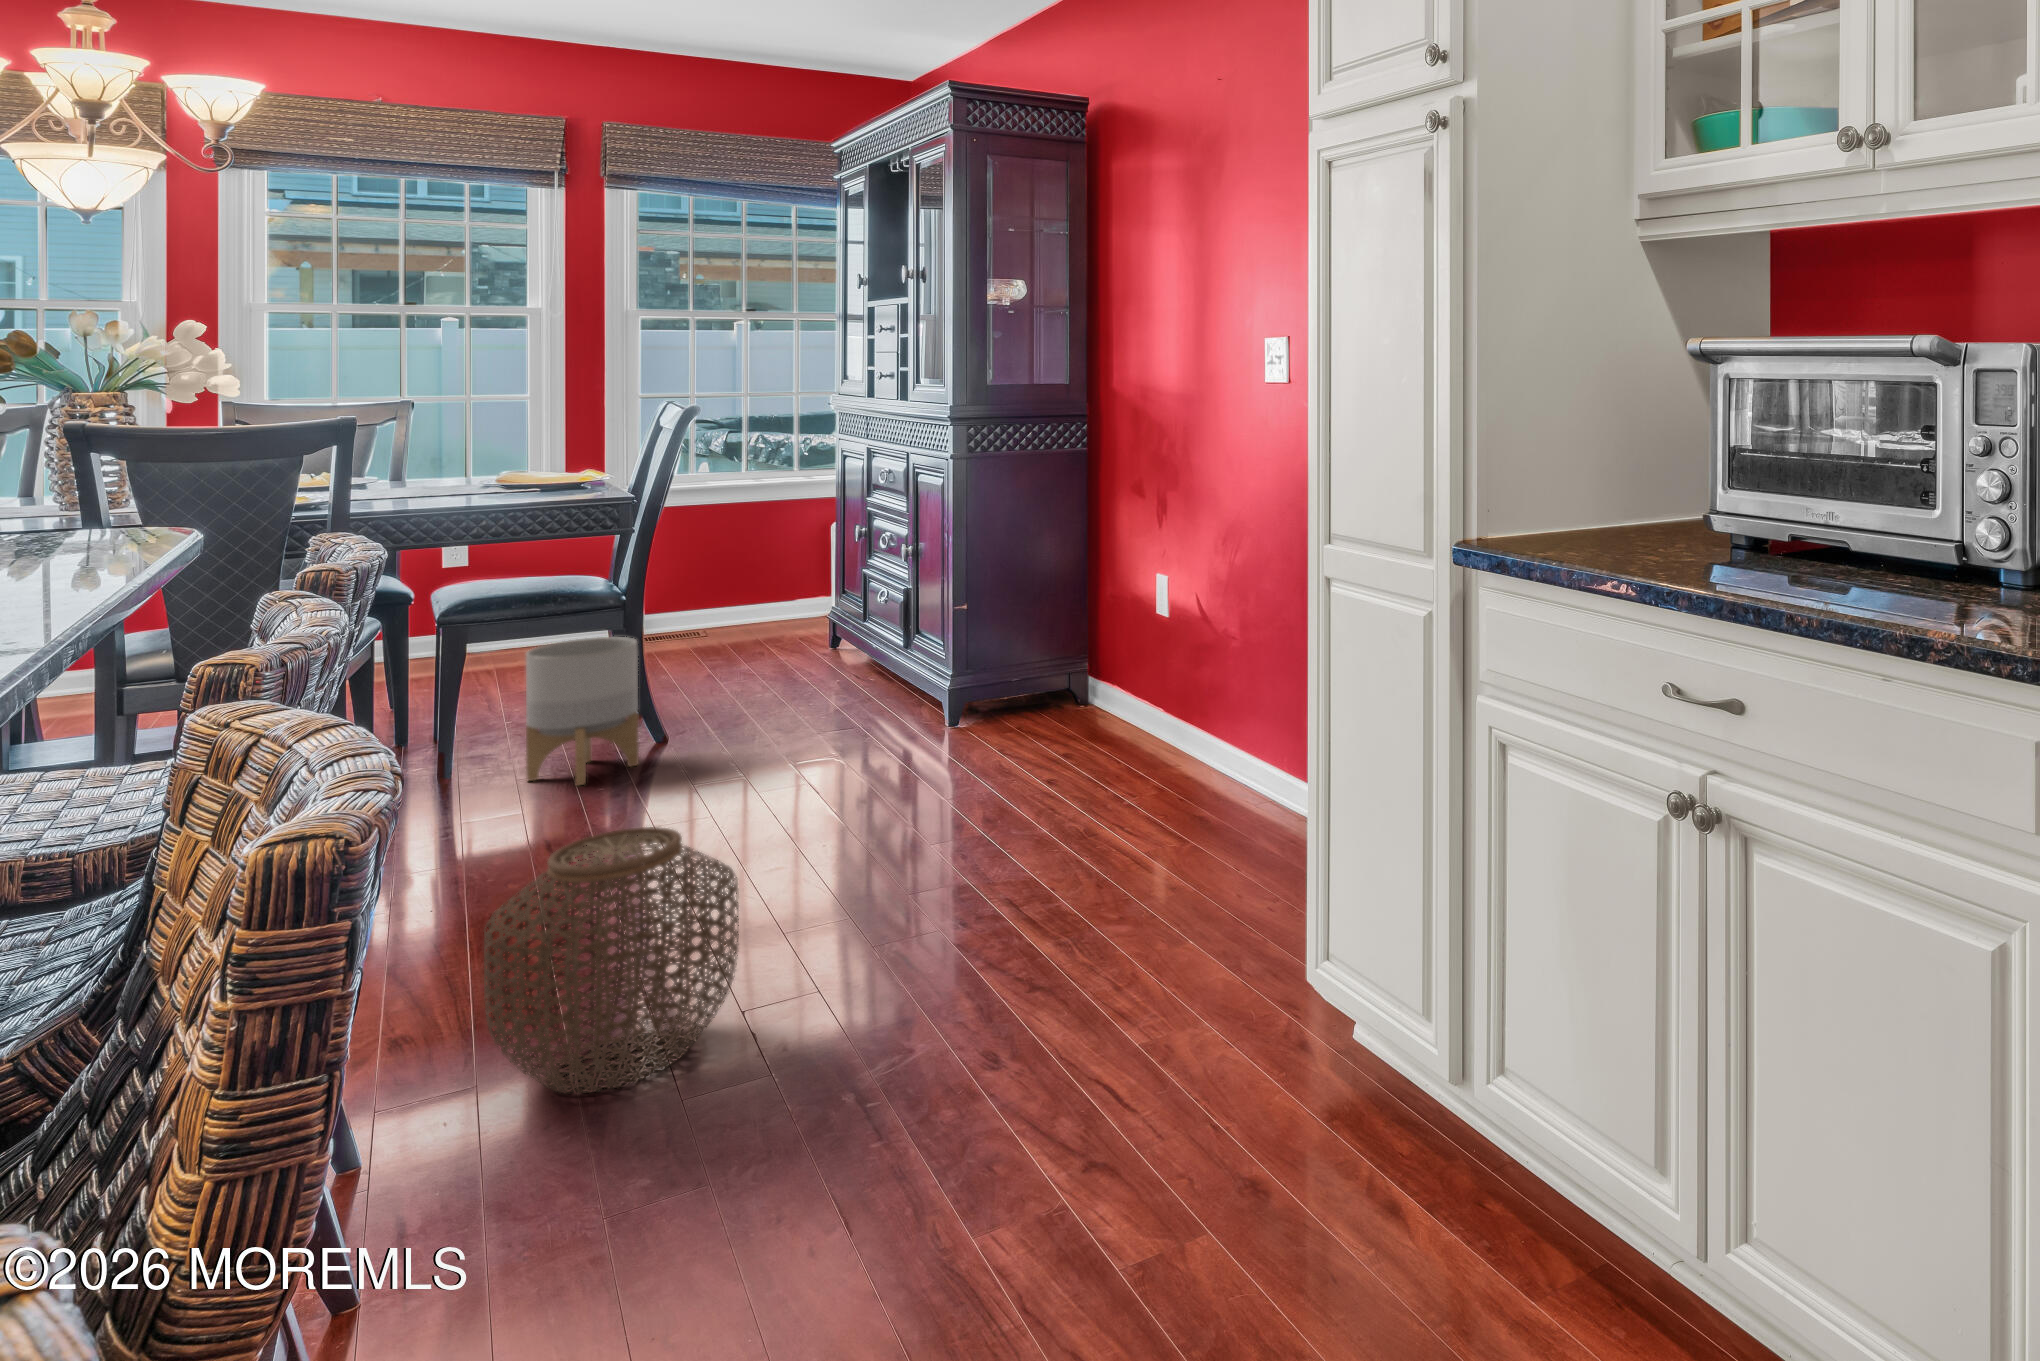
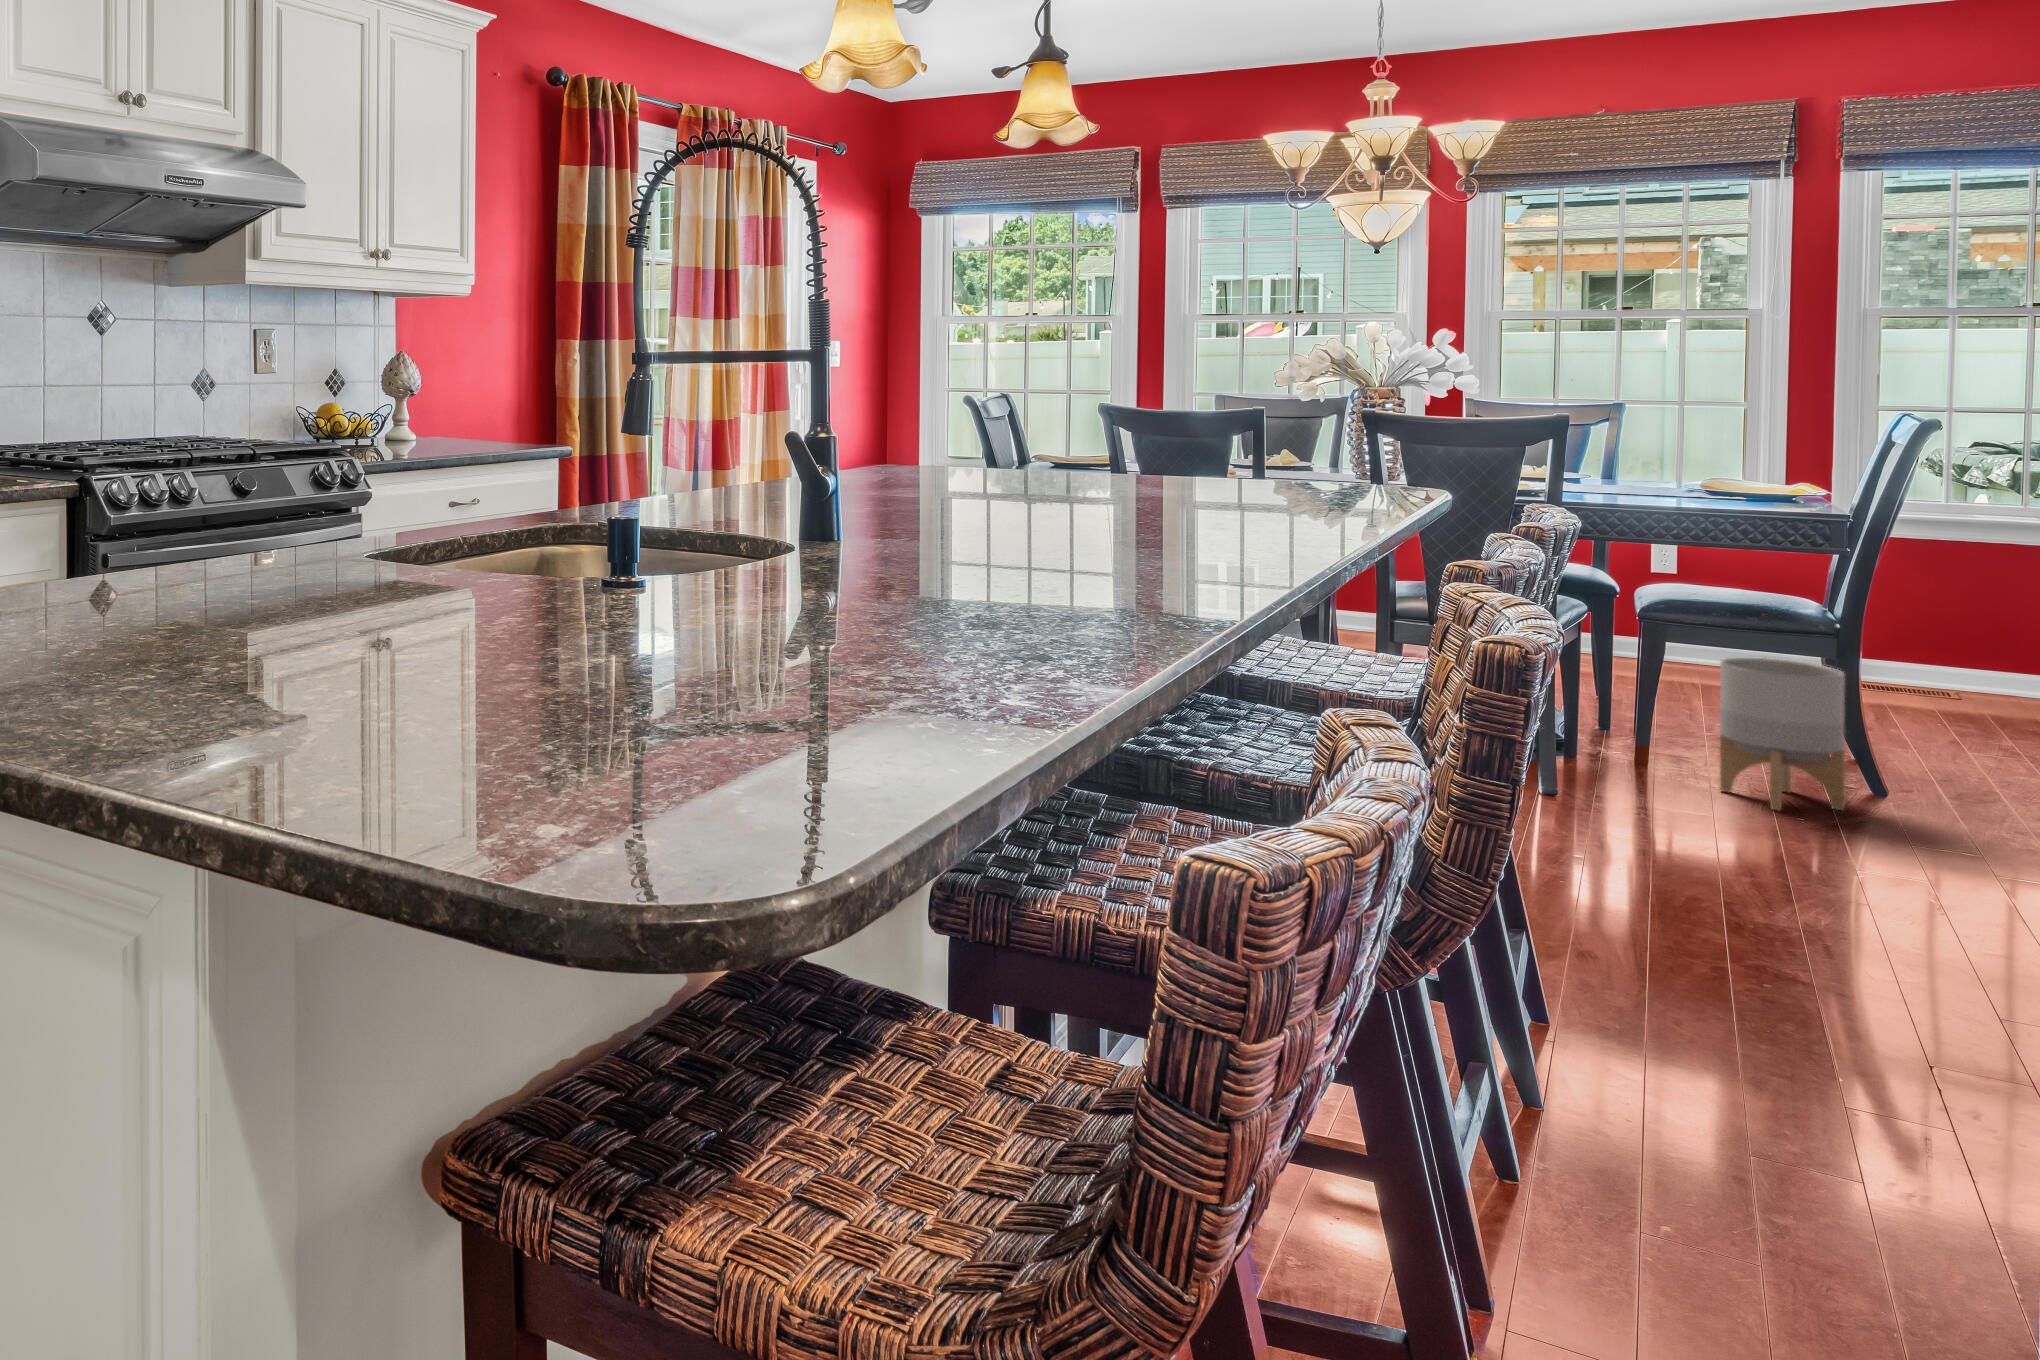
woven basket: present [484,827,739,1093] -> none [1654,820,1915,1070]

